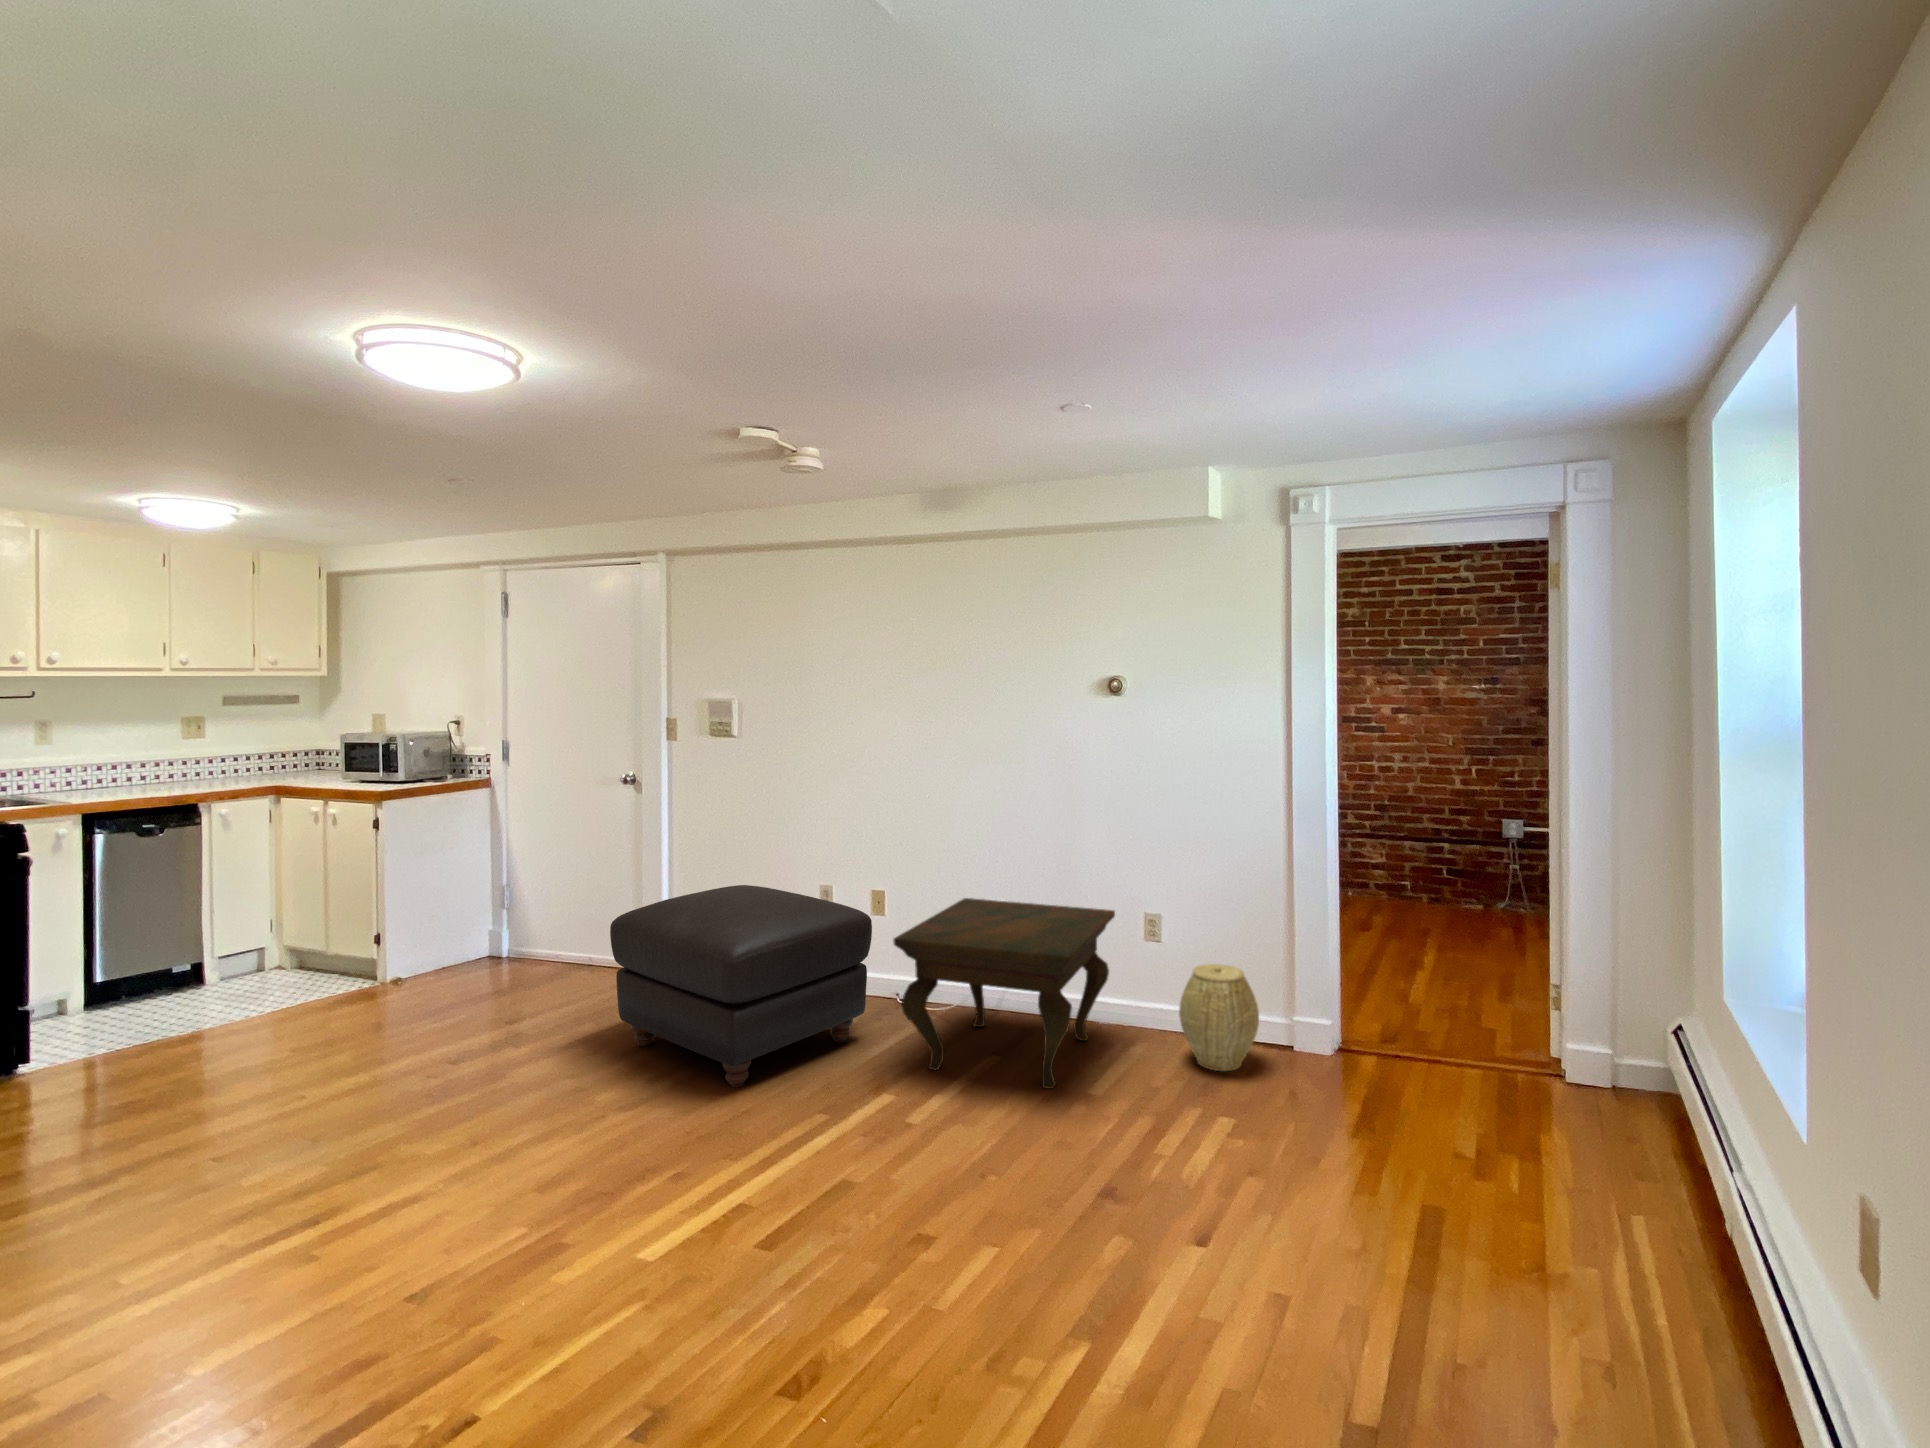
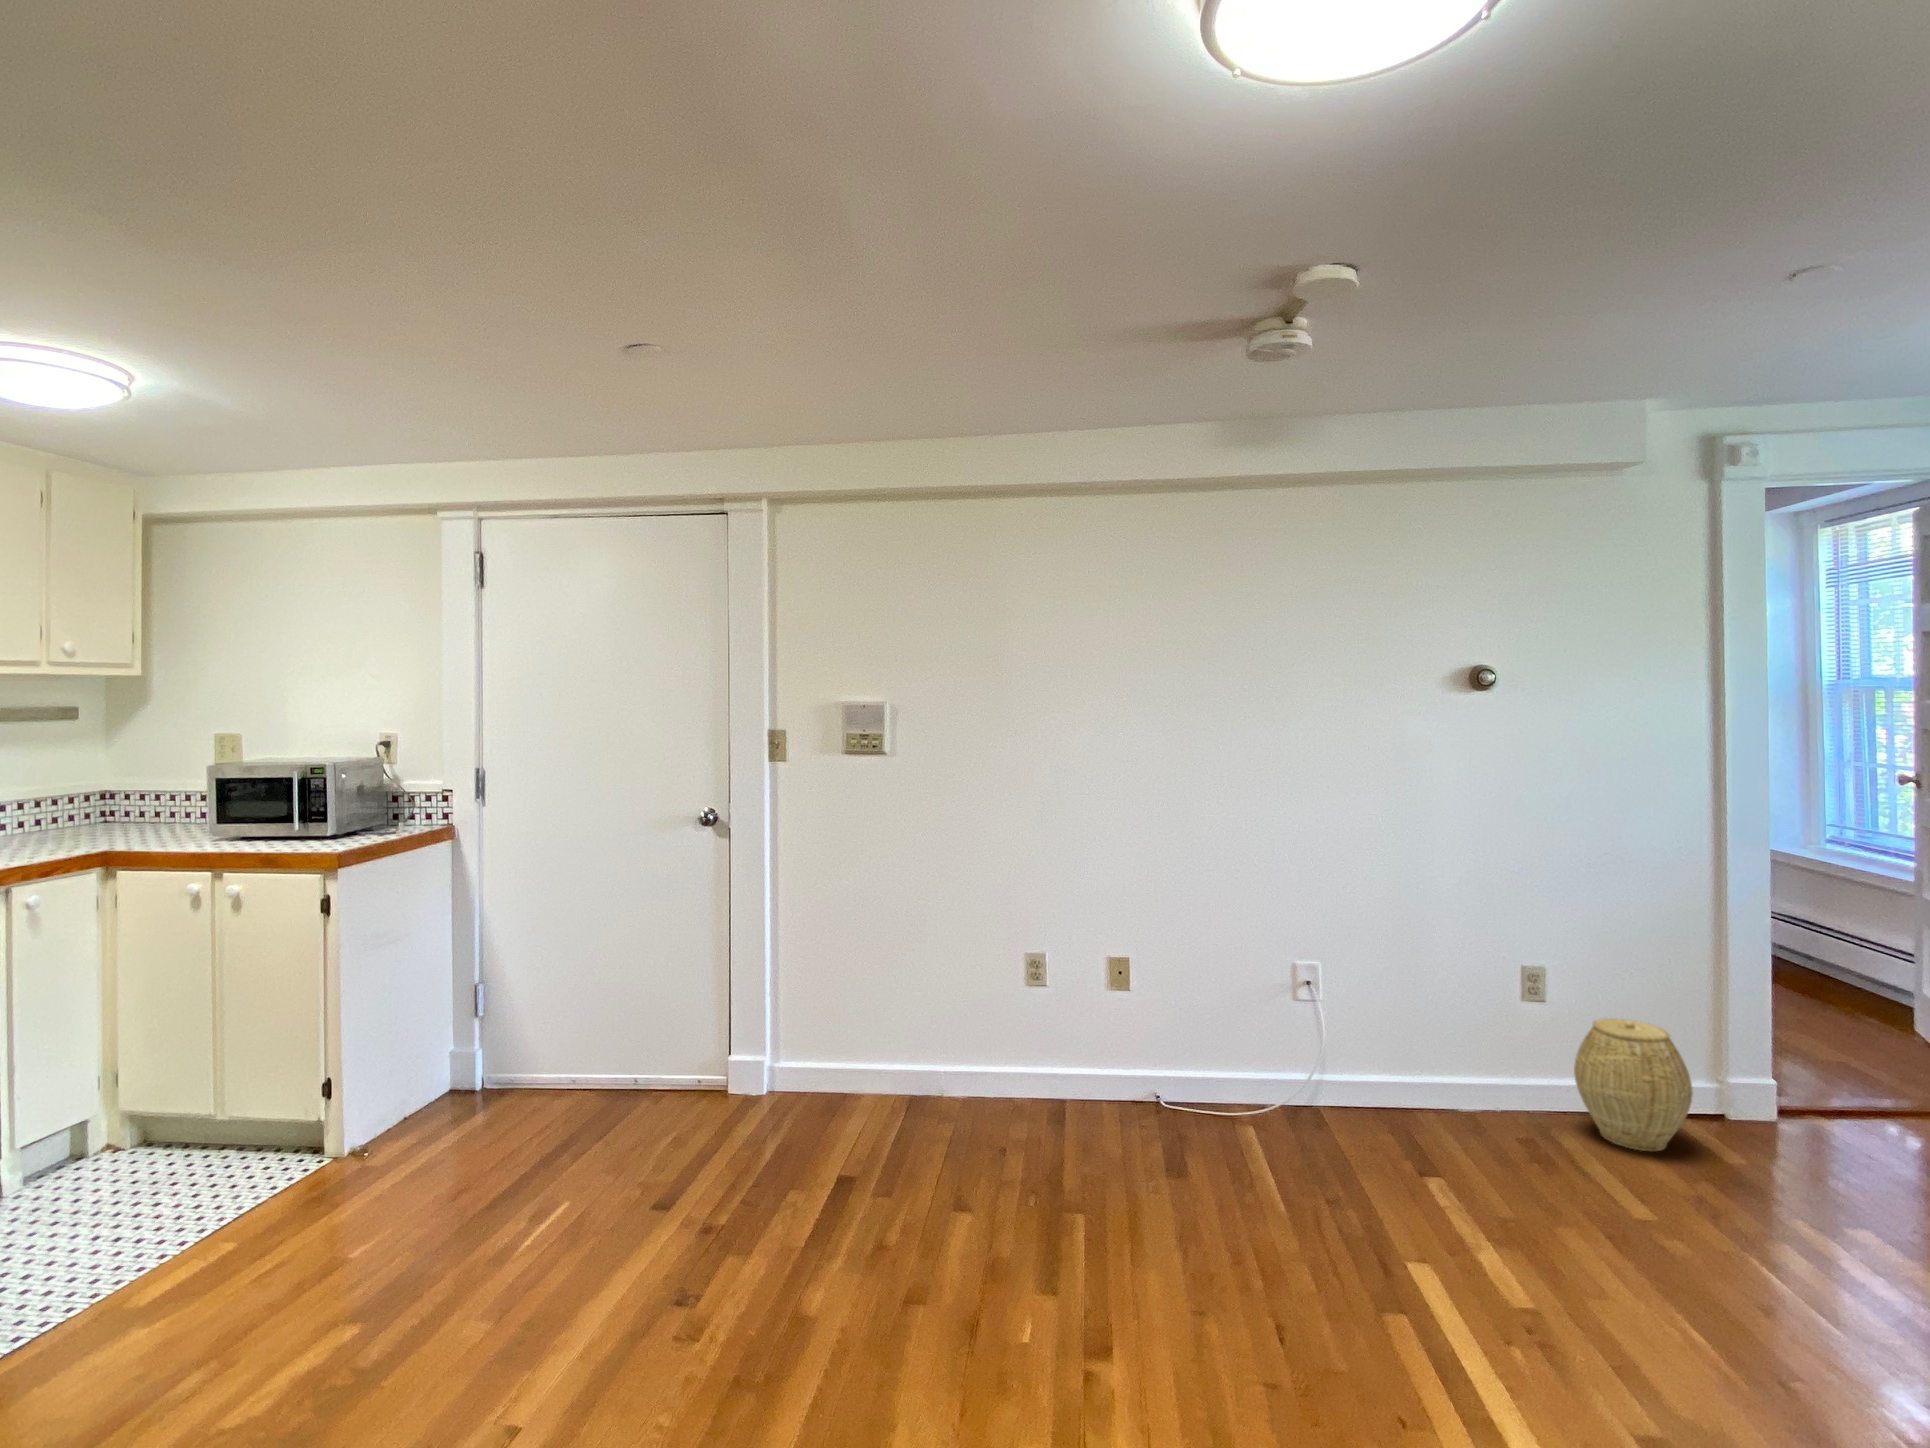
ottoman: present [610,885,872,1087] -> none [859,962,1202,1265]
side table: present [893,898,1115,1089] -> none [1250,957,1576,1205]

